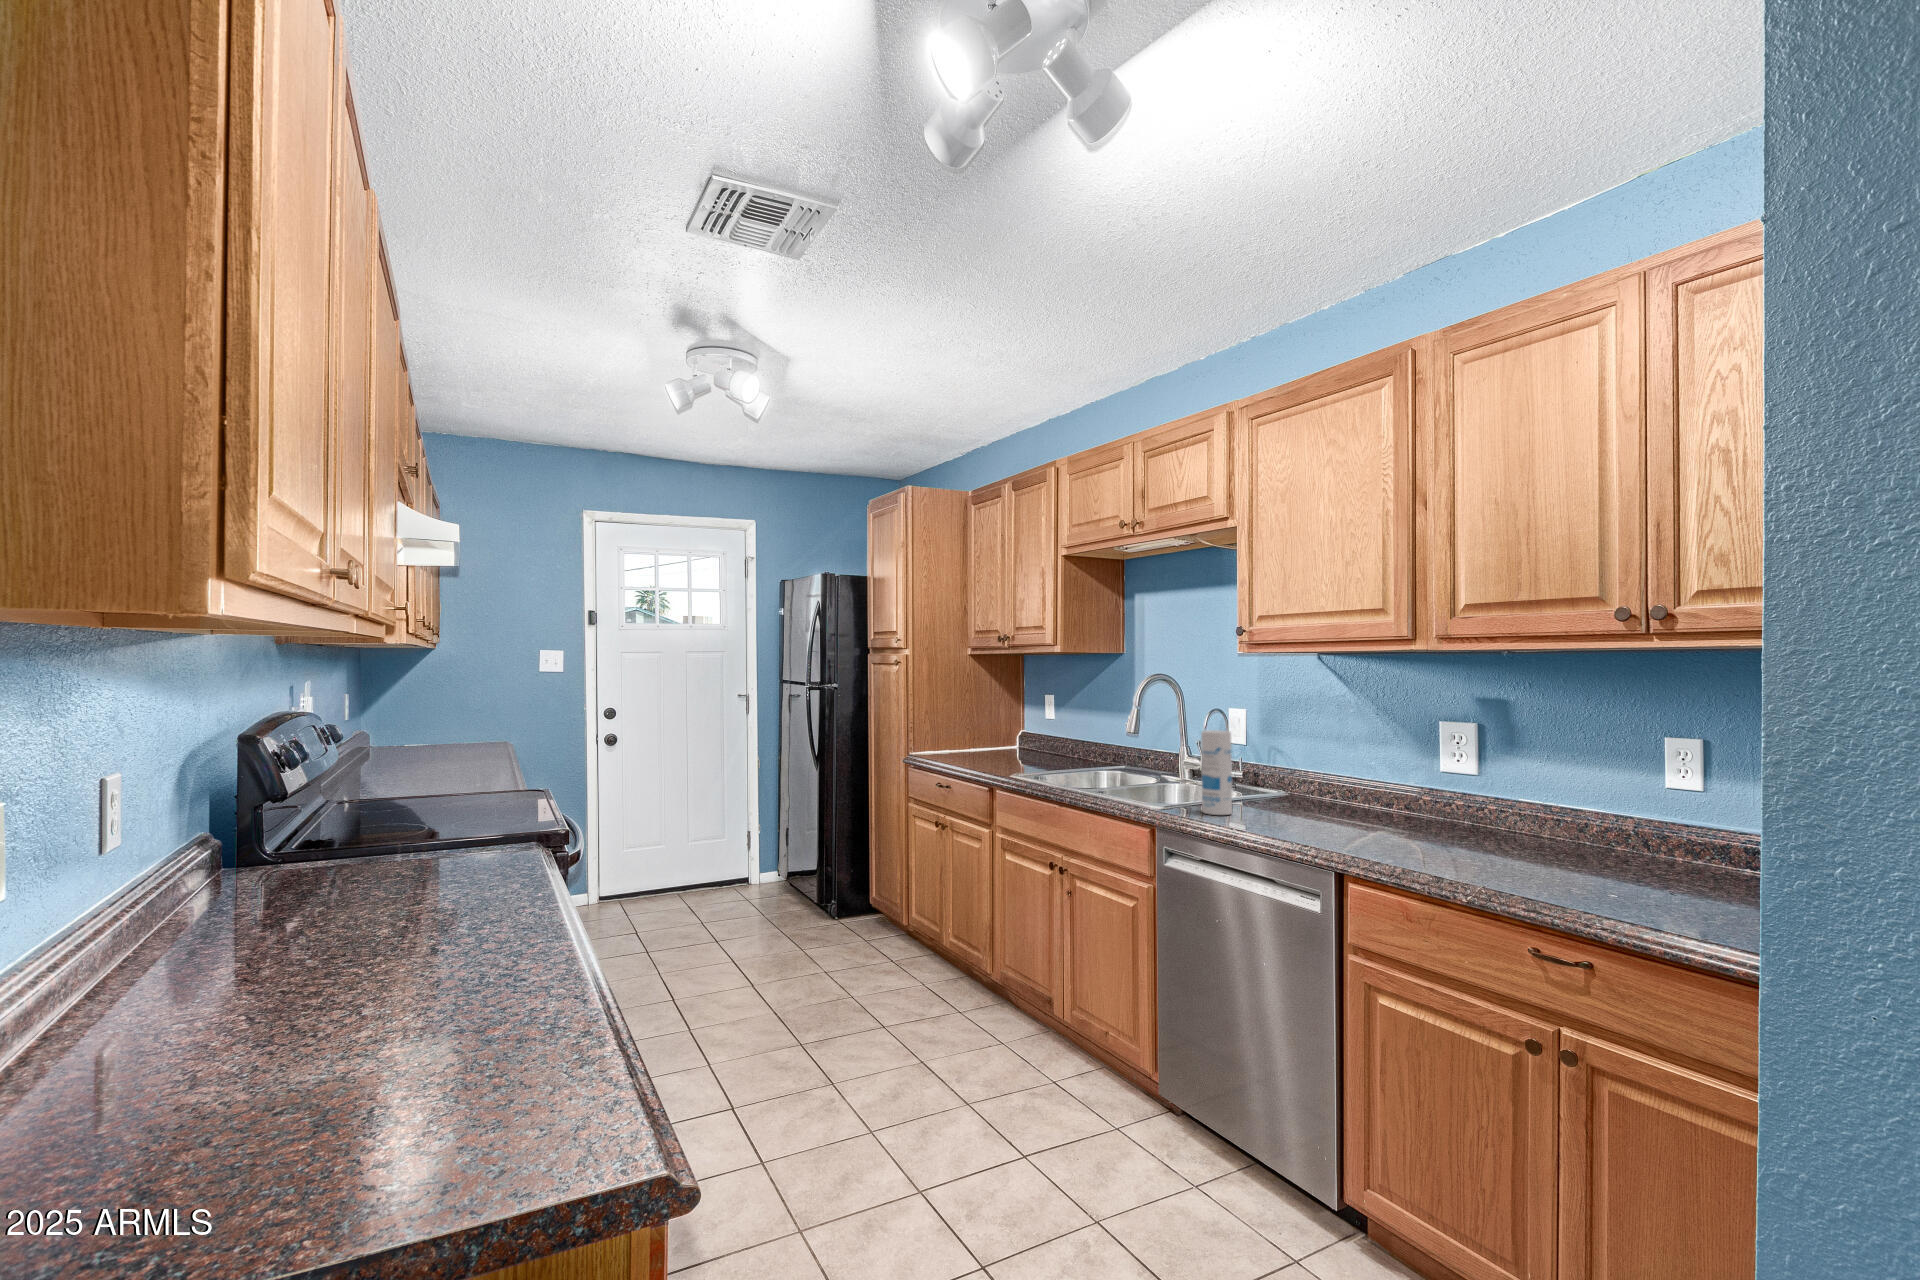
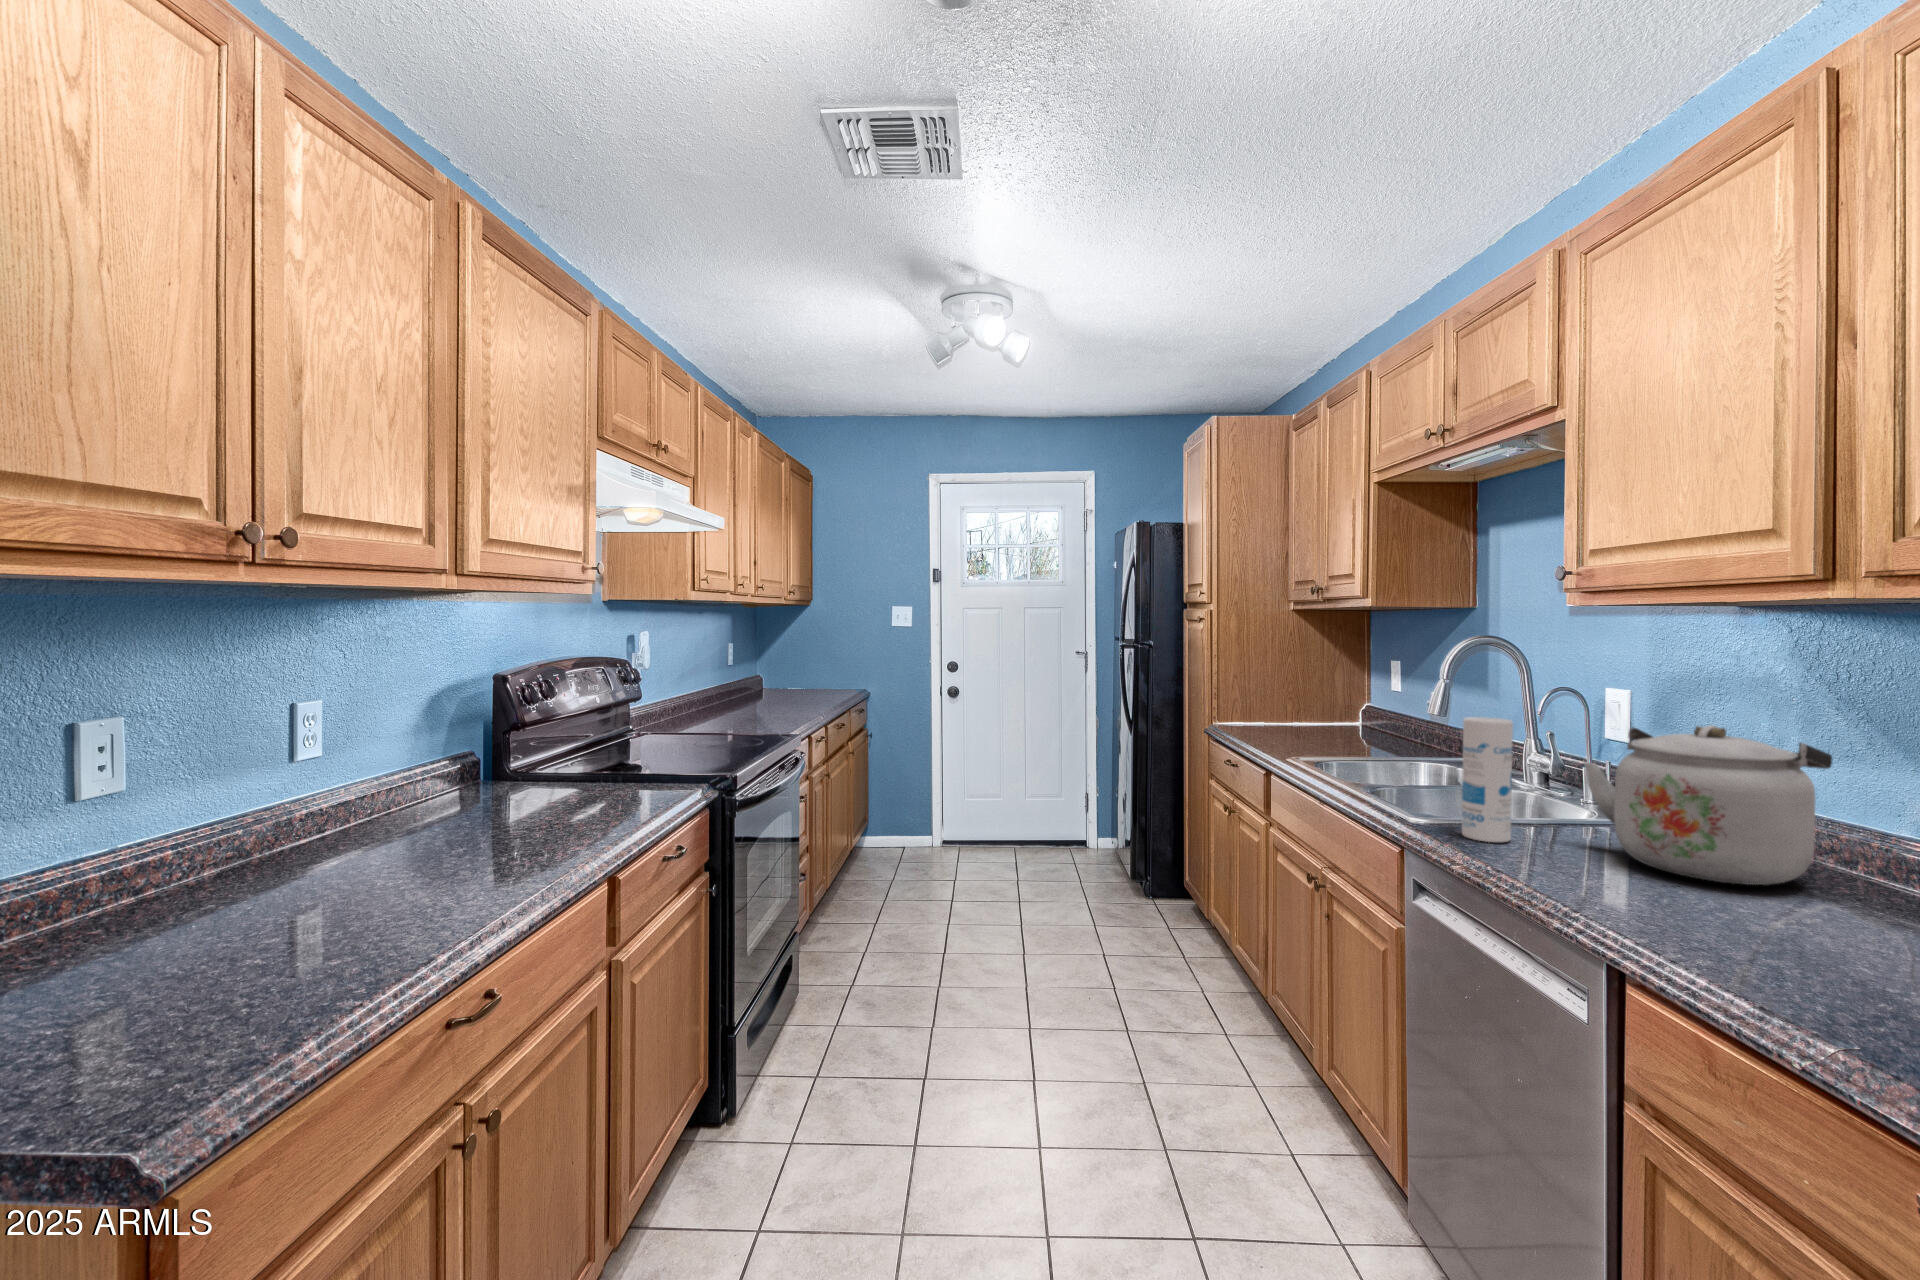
kettle: none [1265,727,1385,821] -> present [1584,725,1832,885]

